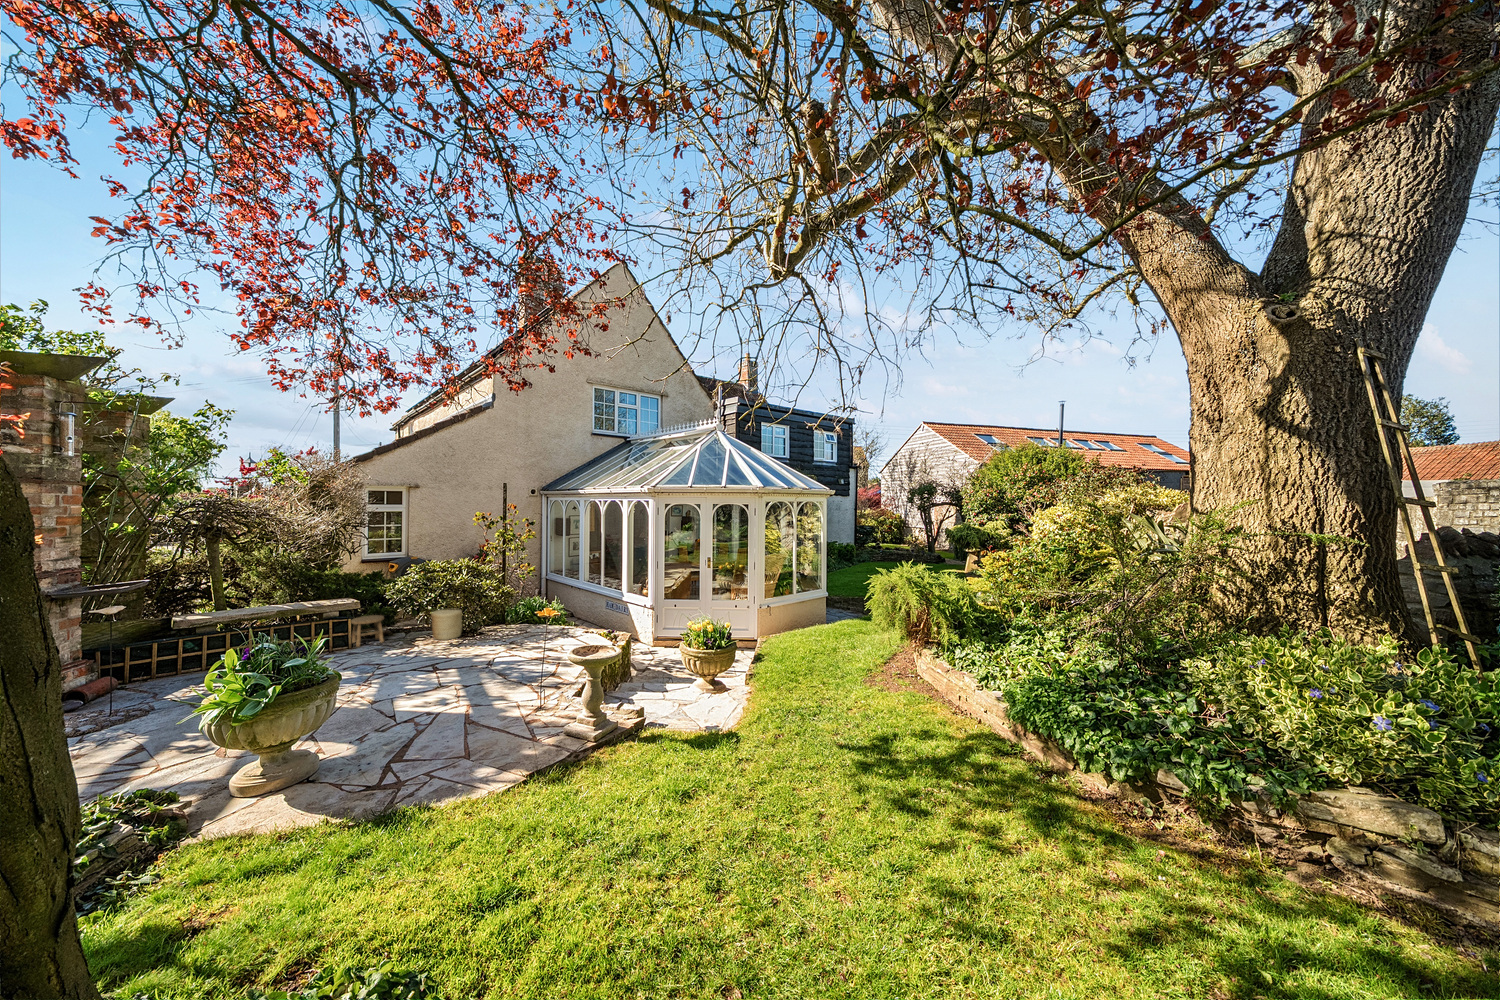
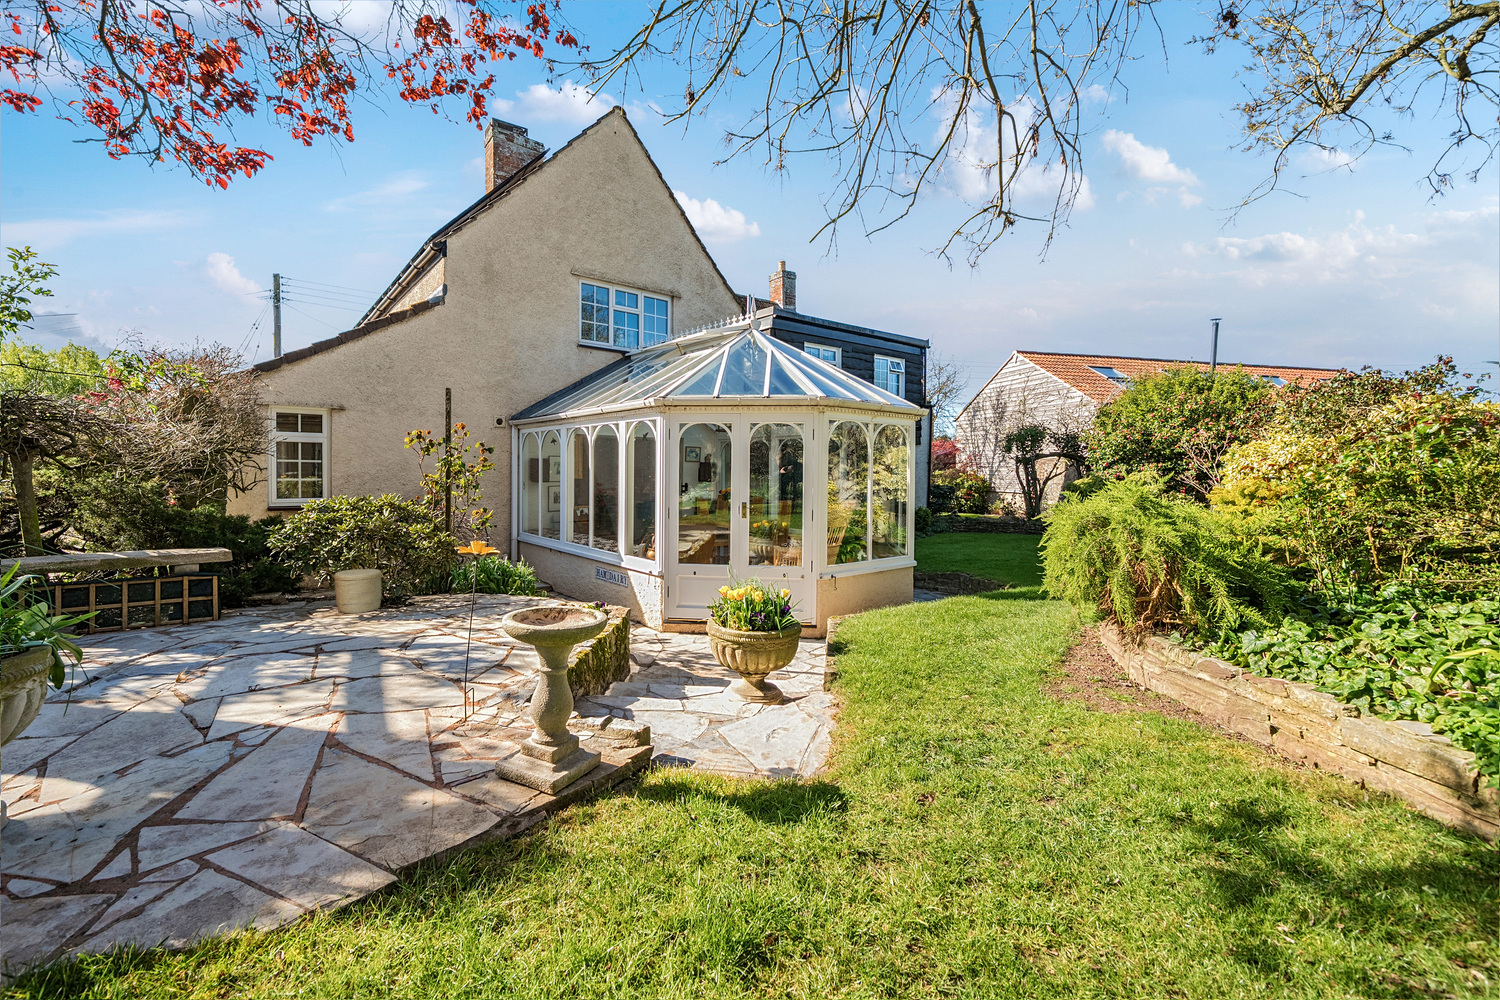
stool: present [351,615,384,647] -> none [211,575,265,620]

